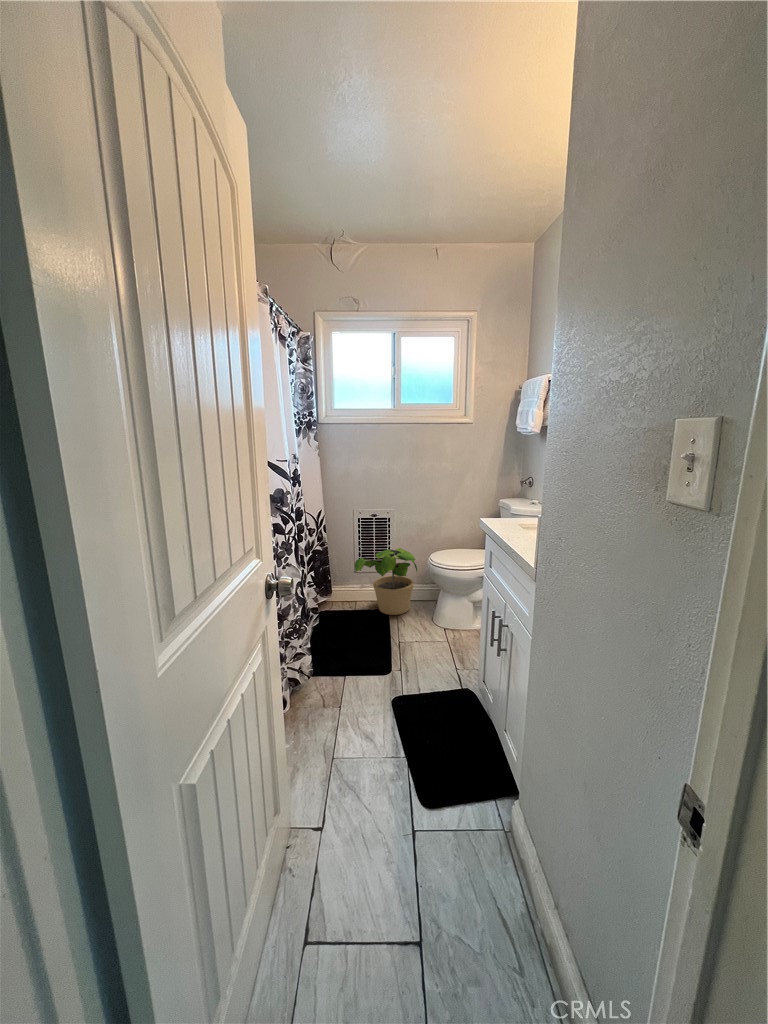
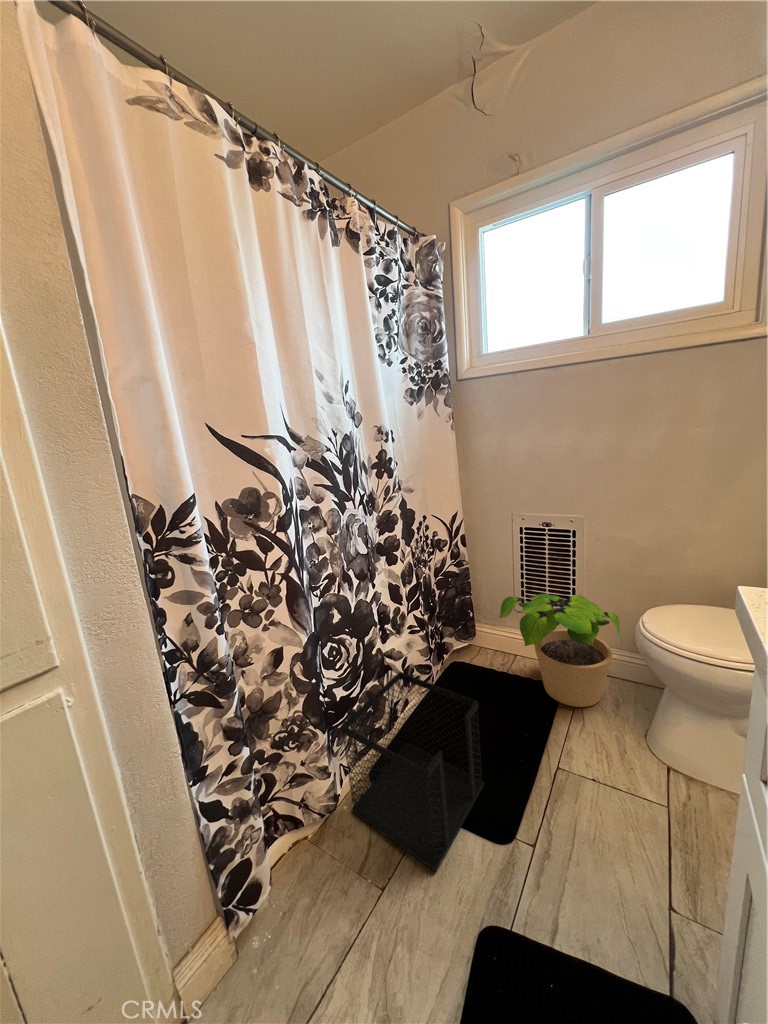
wastebasket: none [309,603,373,684] -> present [341,672,484,871]

